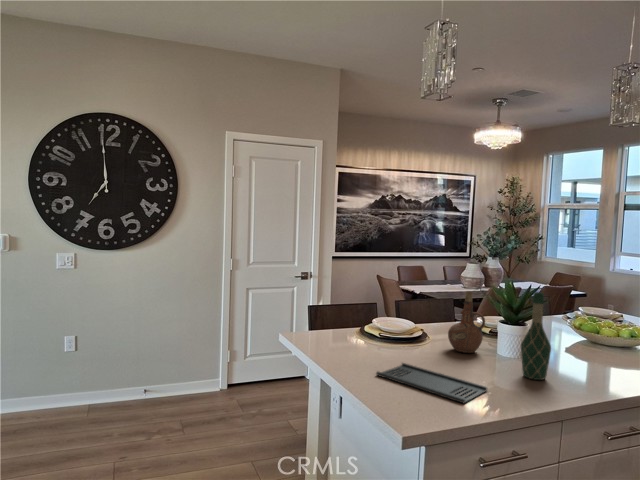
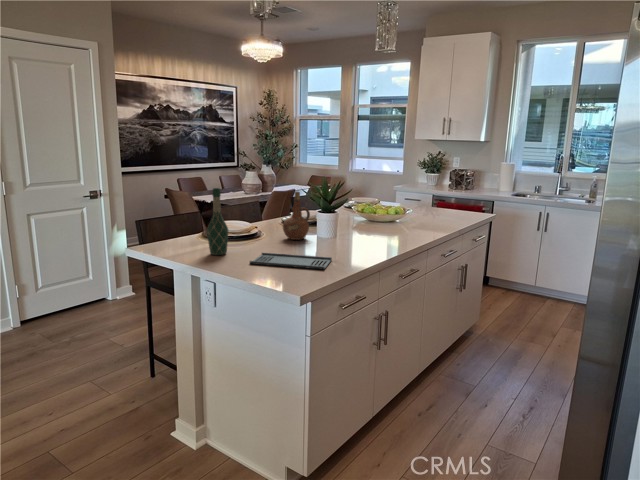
wine bottle: present [521,292,551,380] -> present [207,188,228,255]

